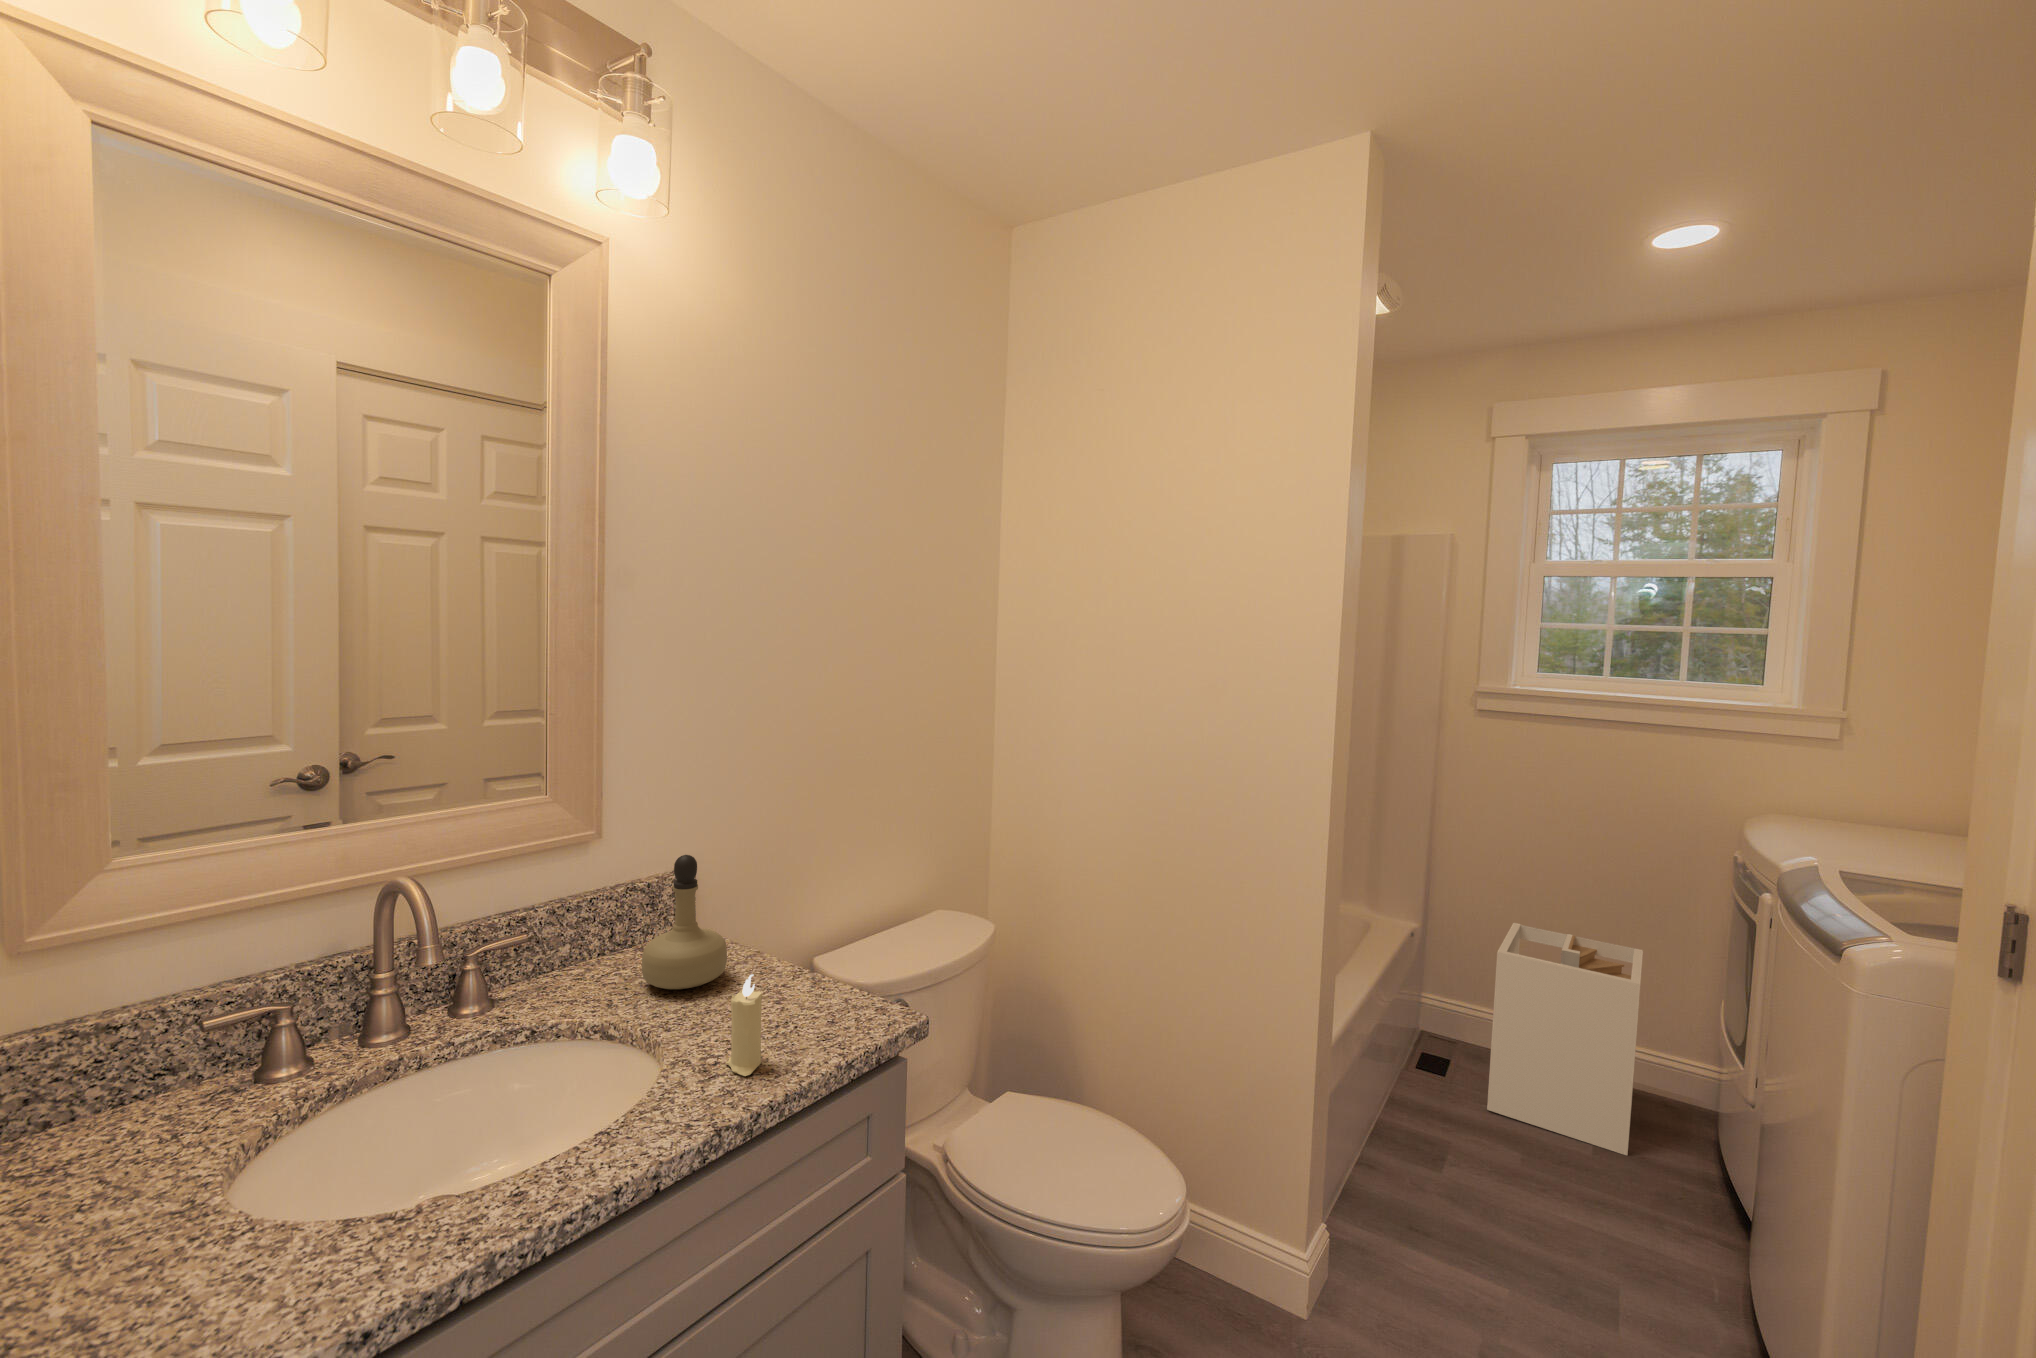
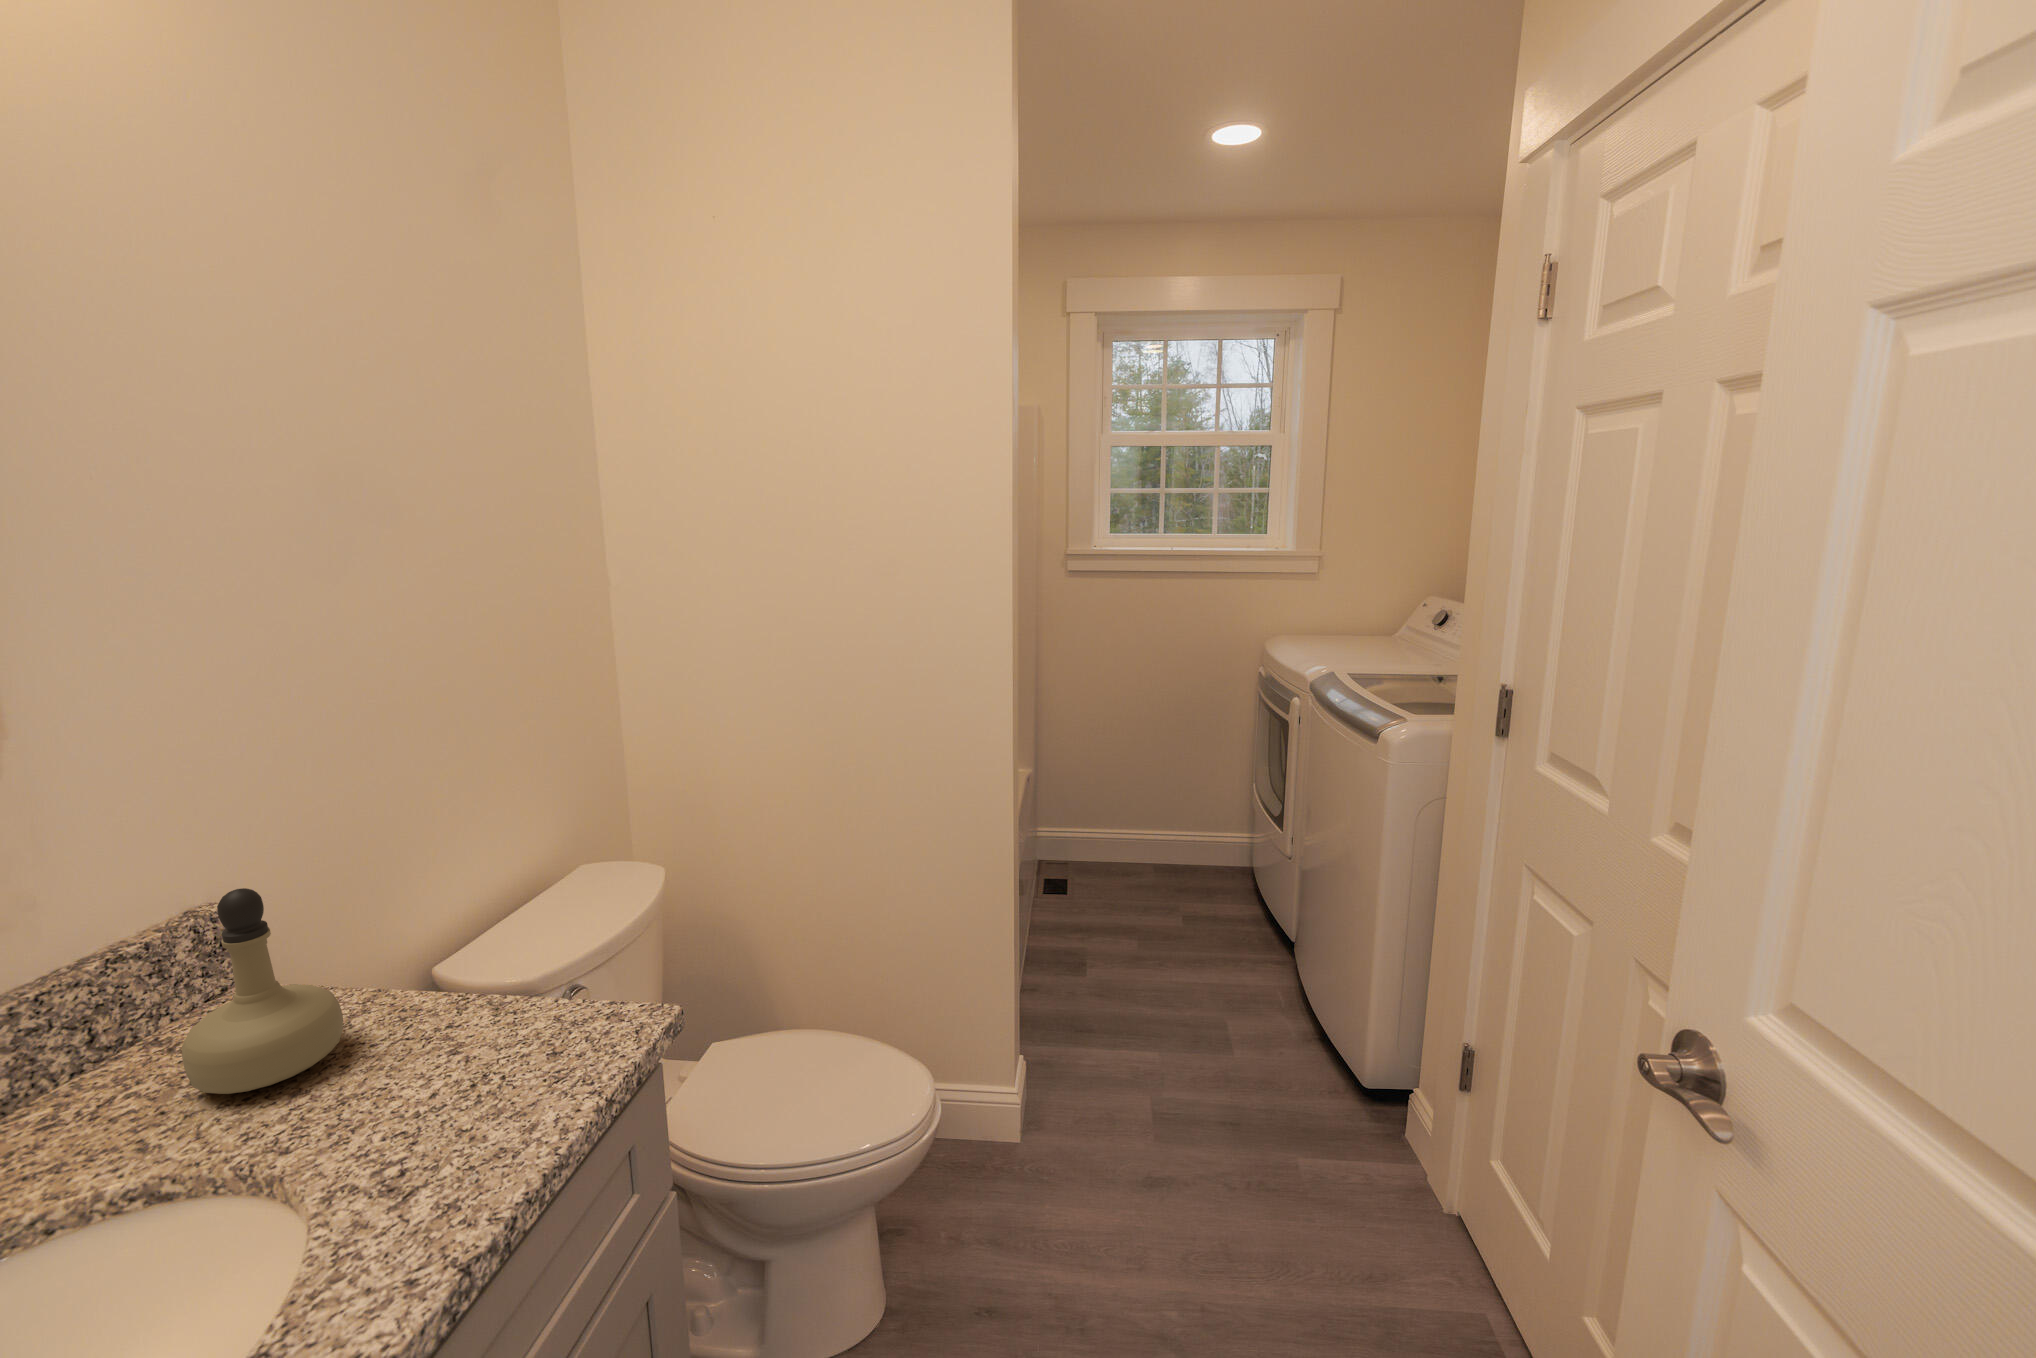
laundry hamper: present [1487,923,1643,1155] -> none [1116,753,1223,920]
candle: present [726,974,762,1076] -> none [417,1037,480,1175]

